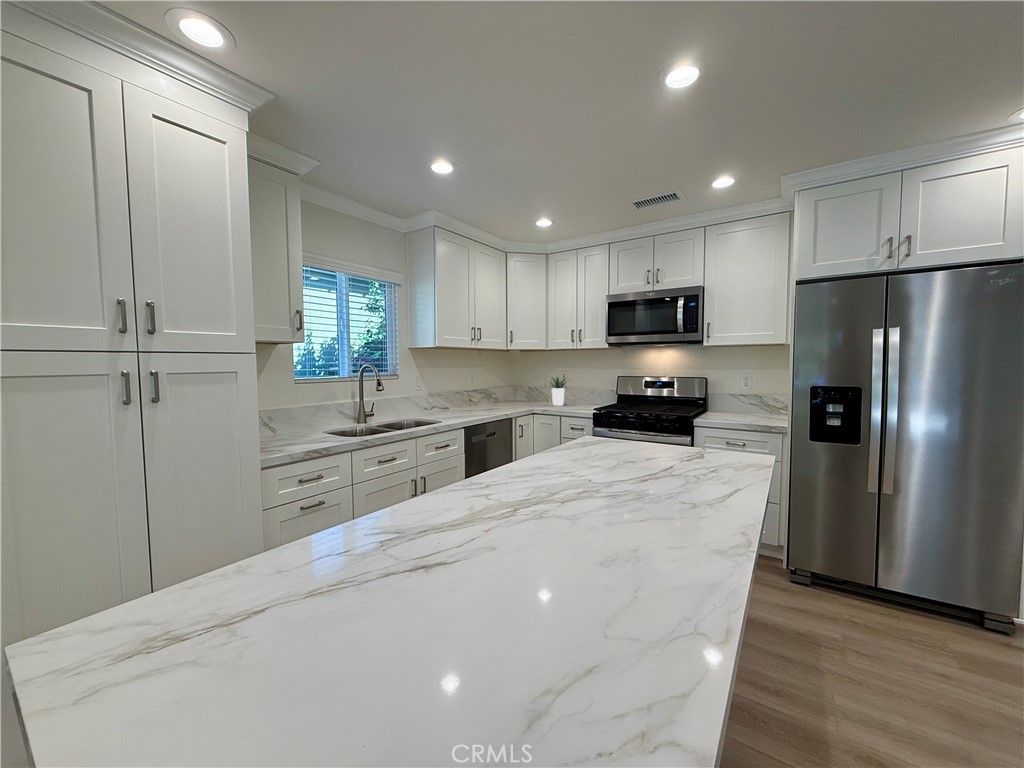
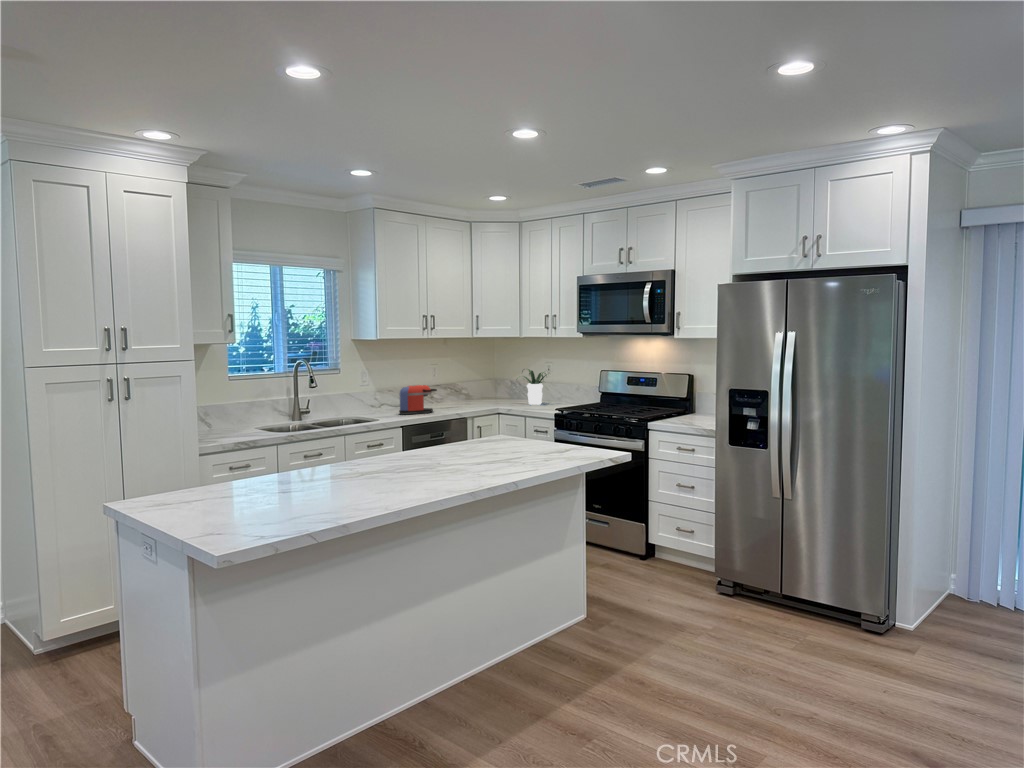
coffee maker: none [453,389,485,415] -> present [399,385,437,414]

